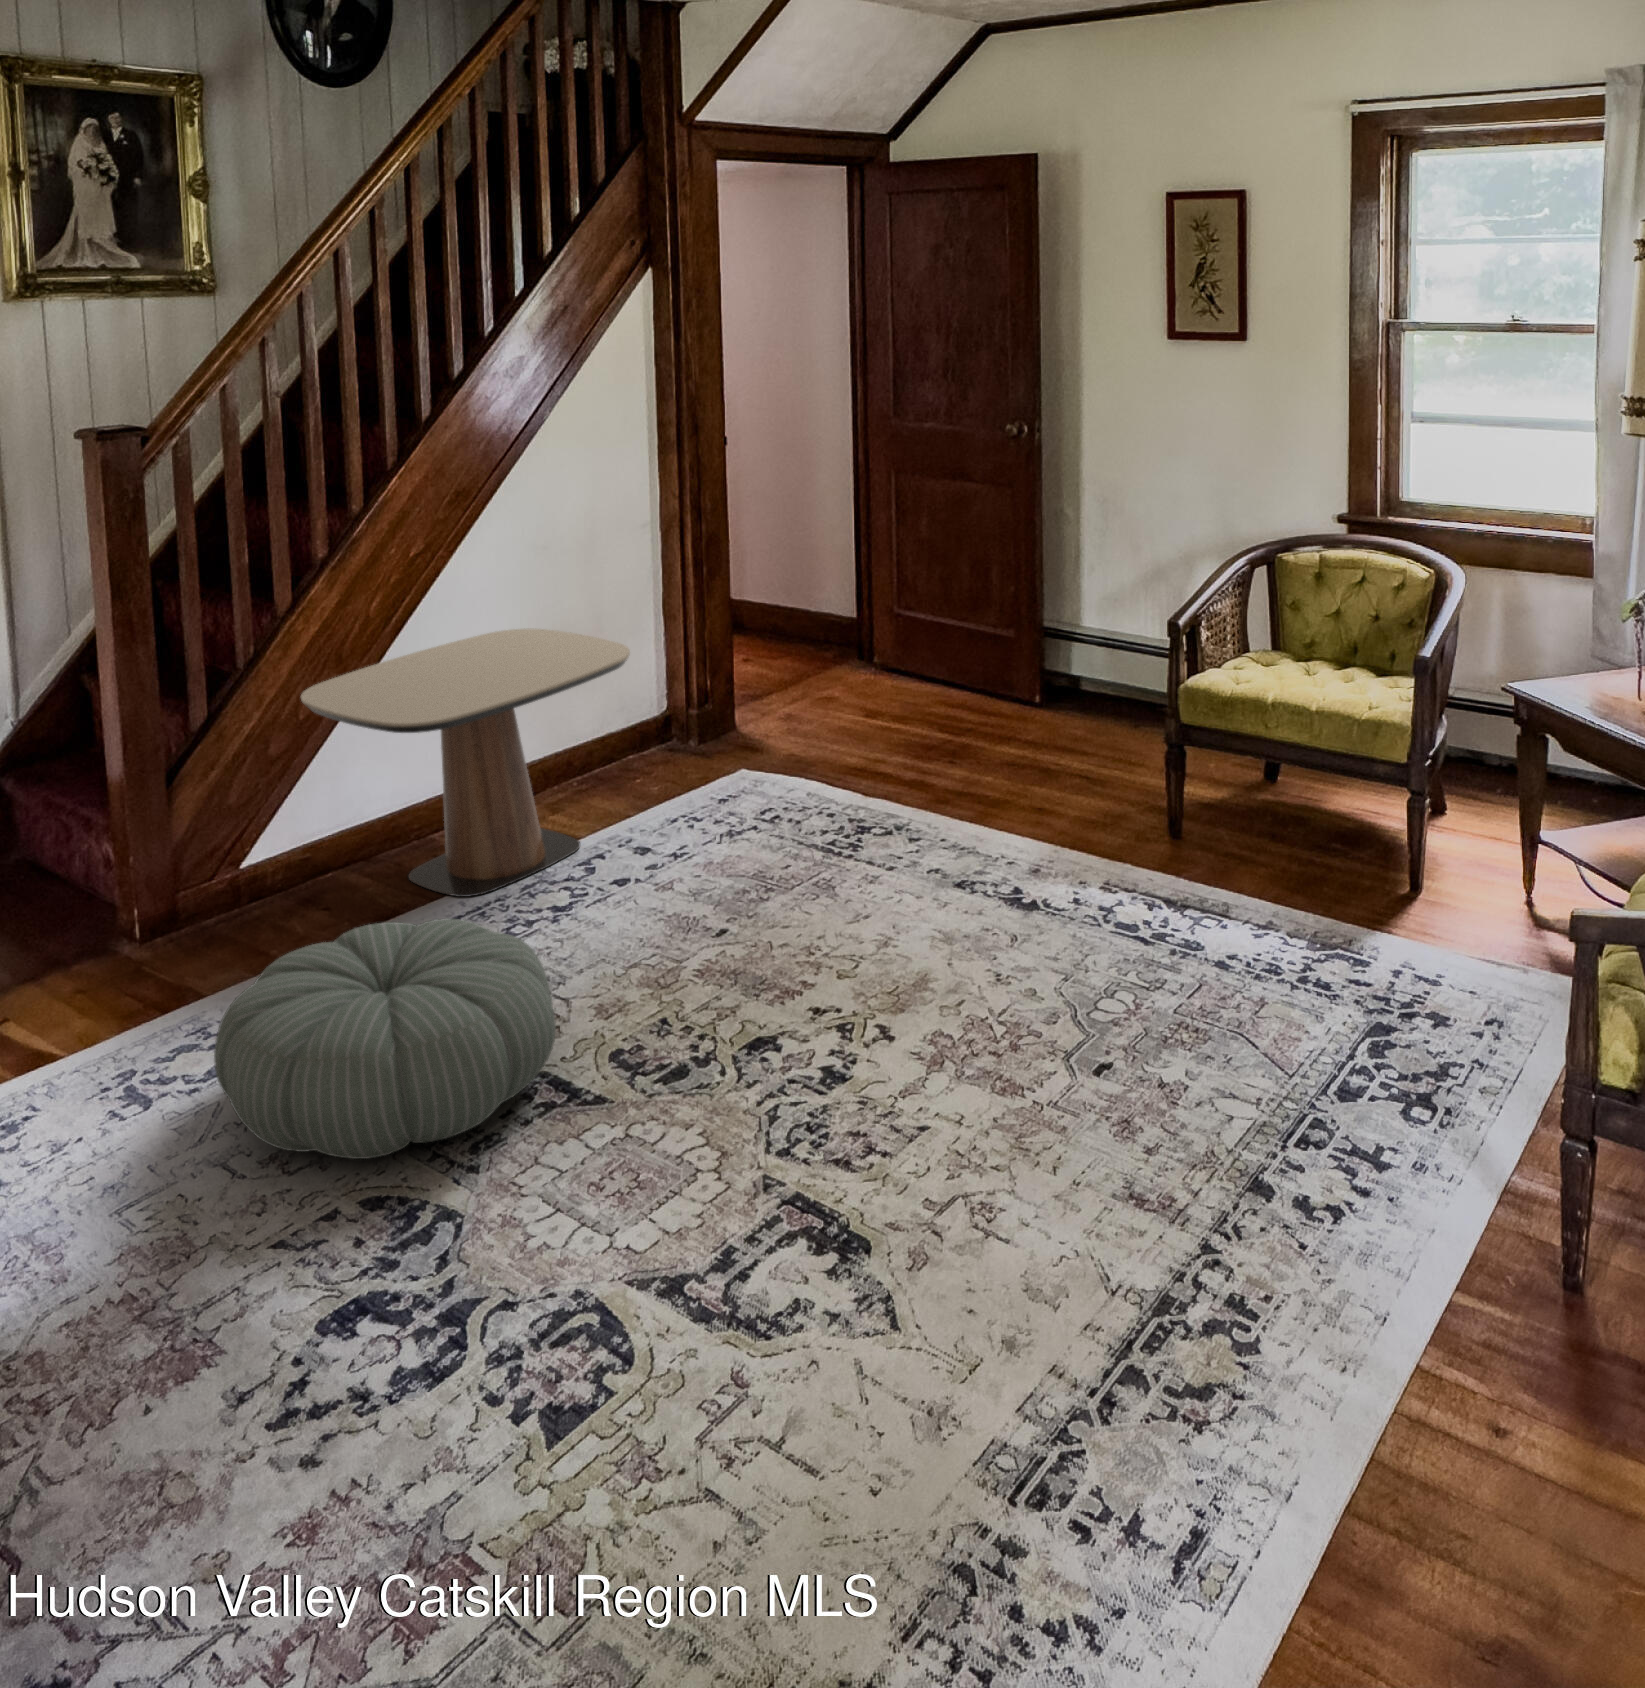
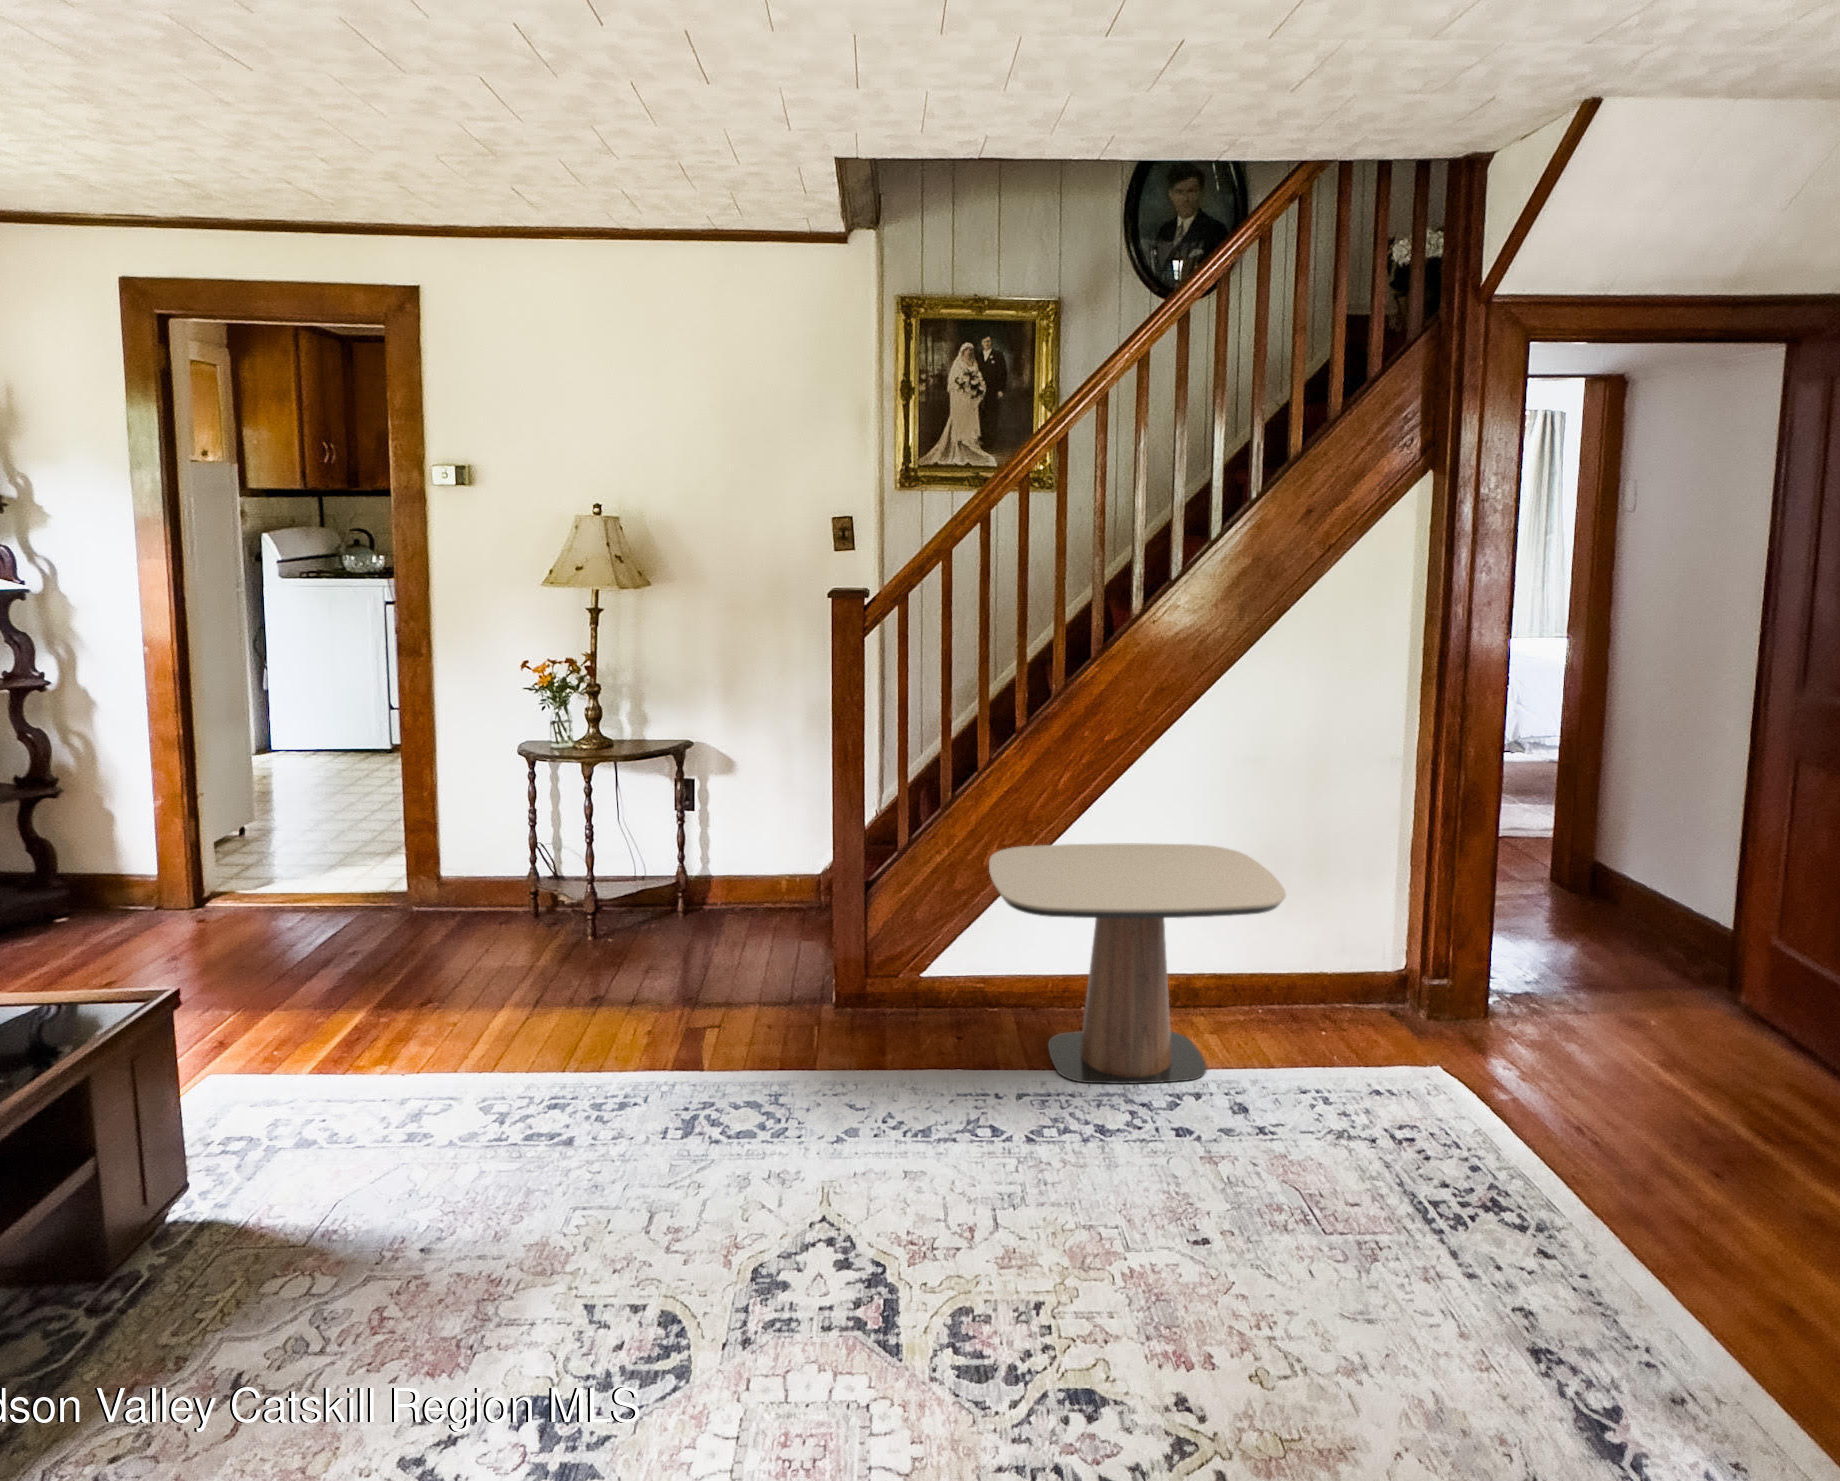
pouf: present [214,918,556,1159] -> none [655,1059,954,1301]

